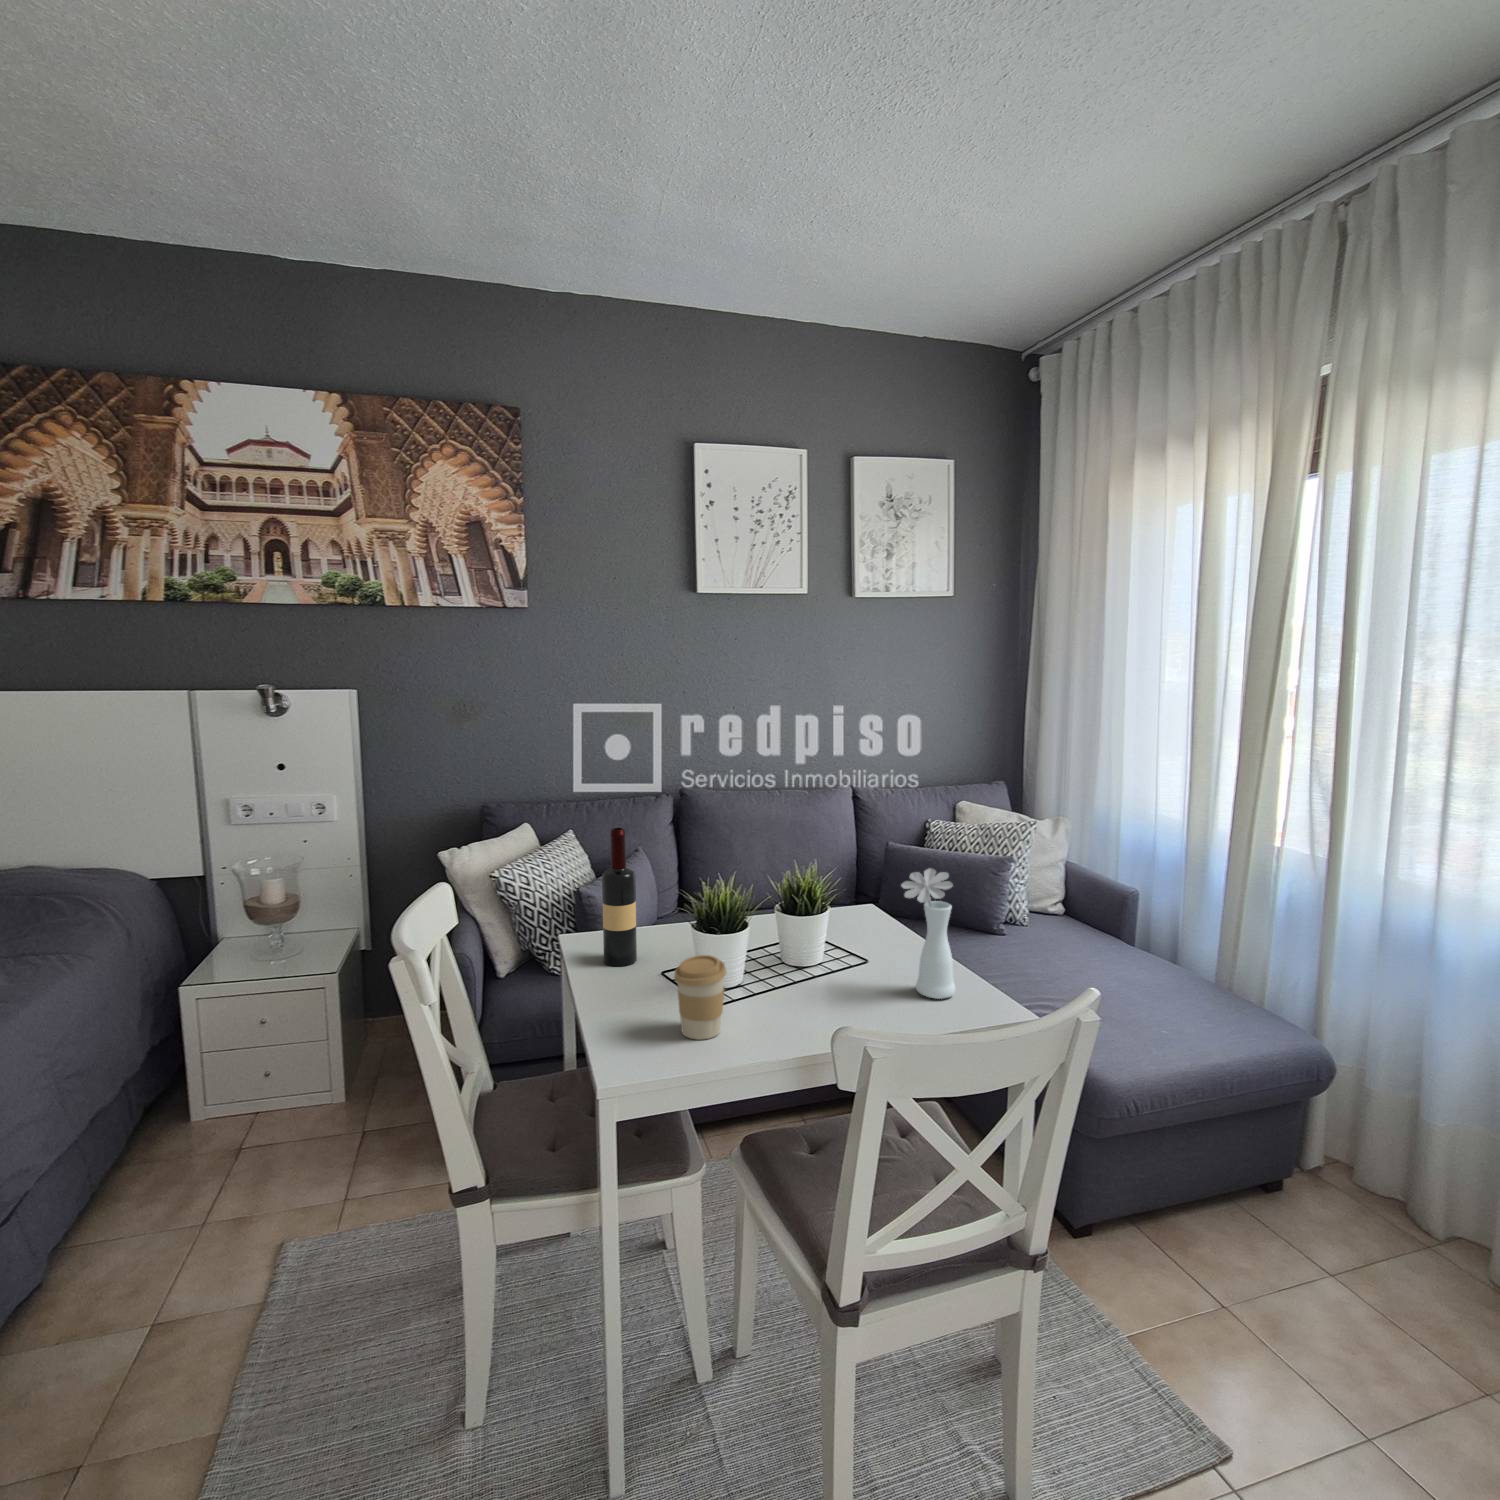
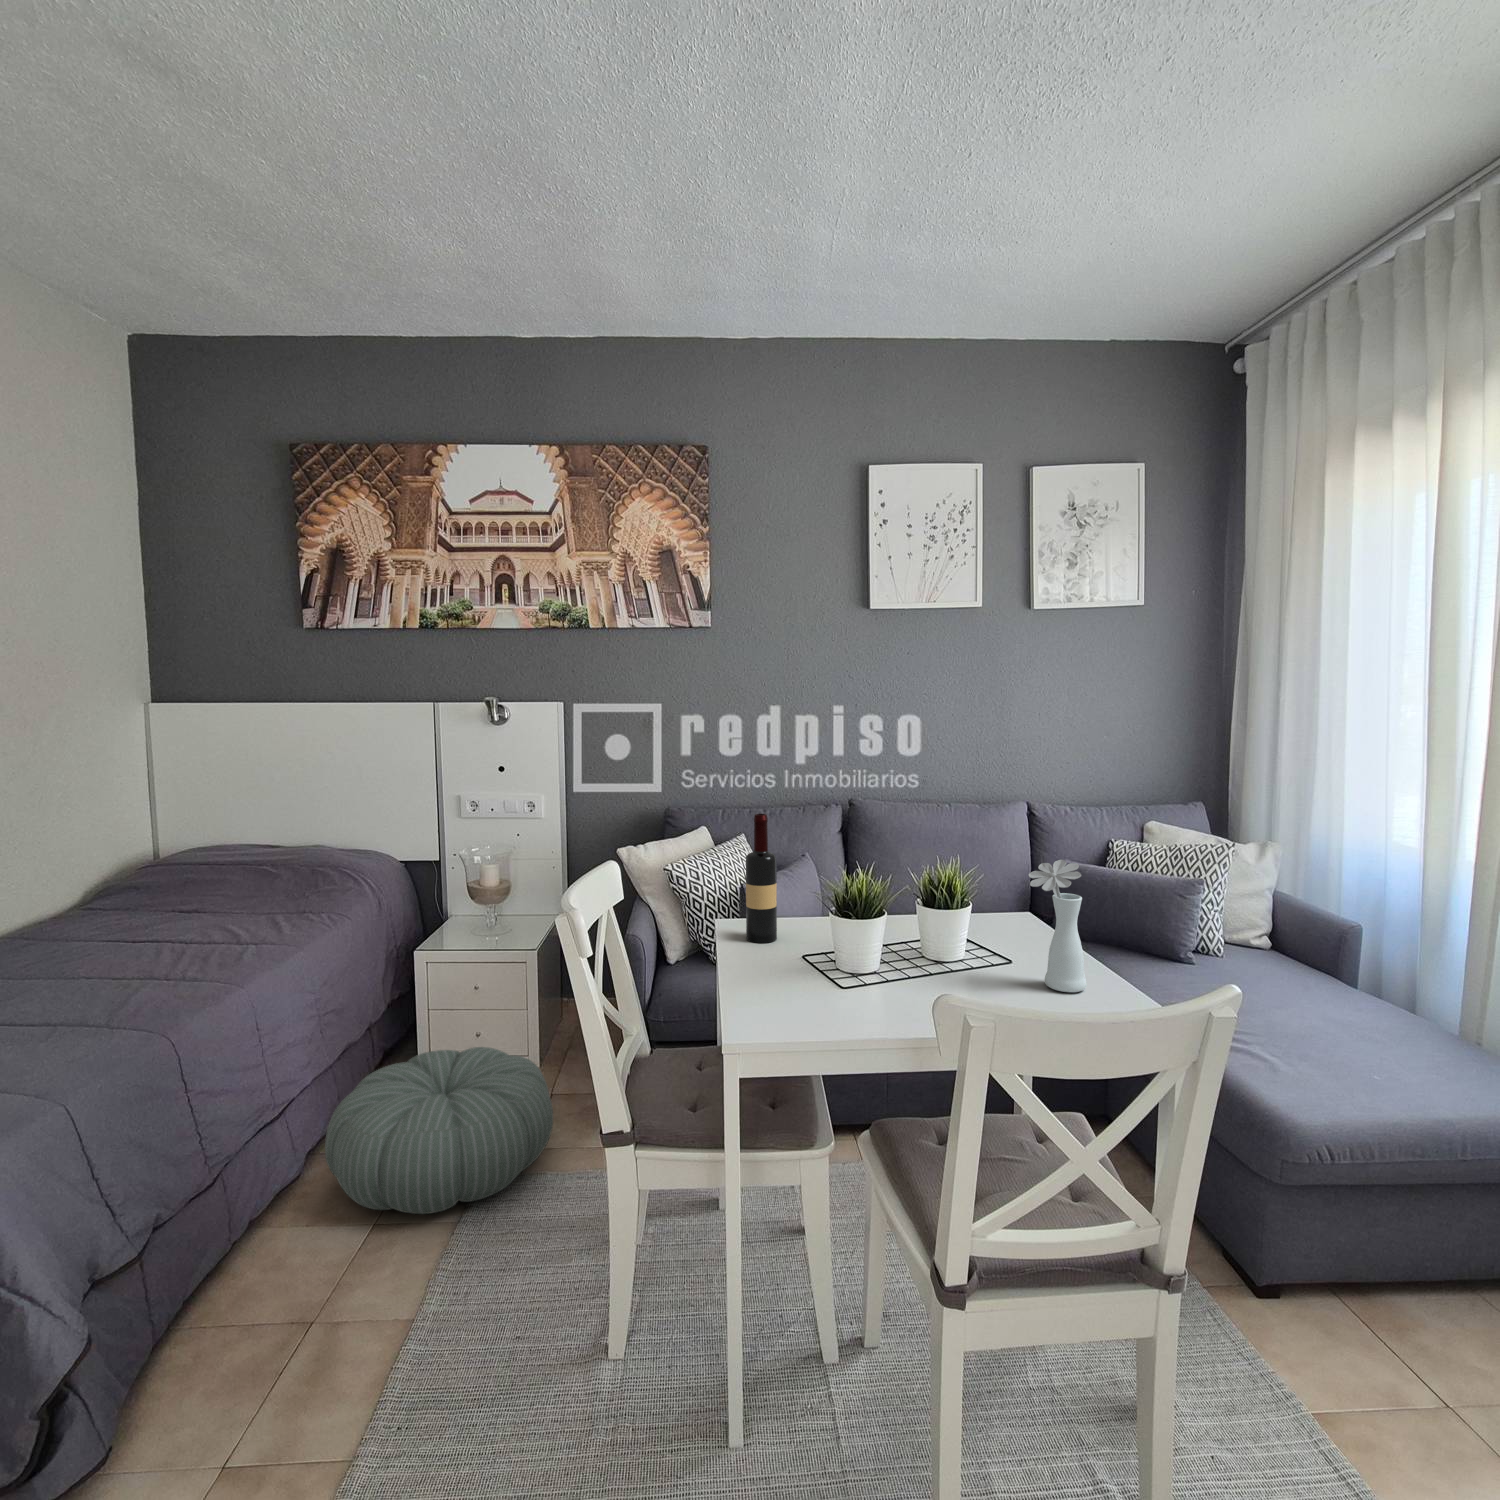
coffee cup: present [674,955,727,1040] -> none [793,926,842,1003]
pouf: none [77,1097,374,1318] -> present [325,1047,553,1214]

